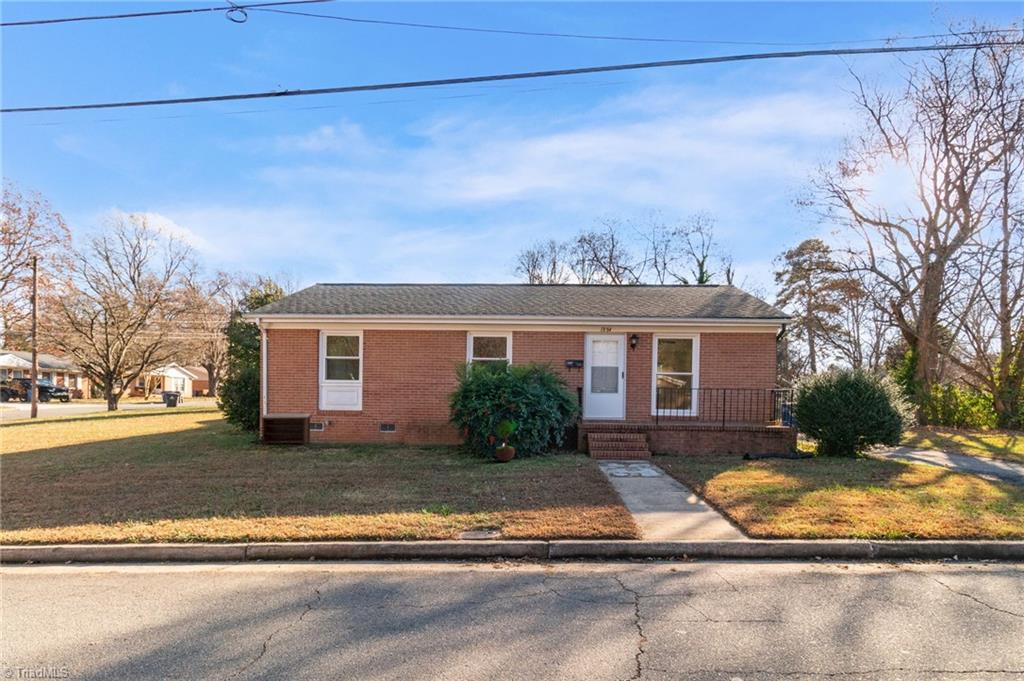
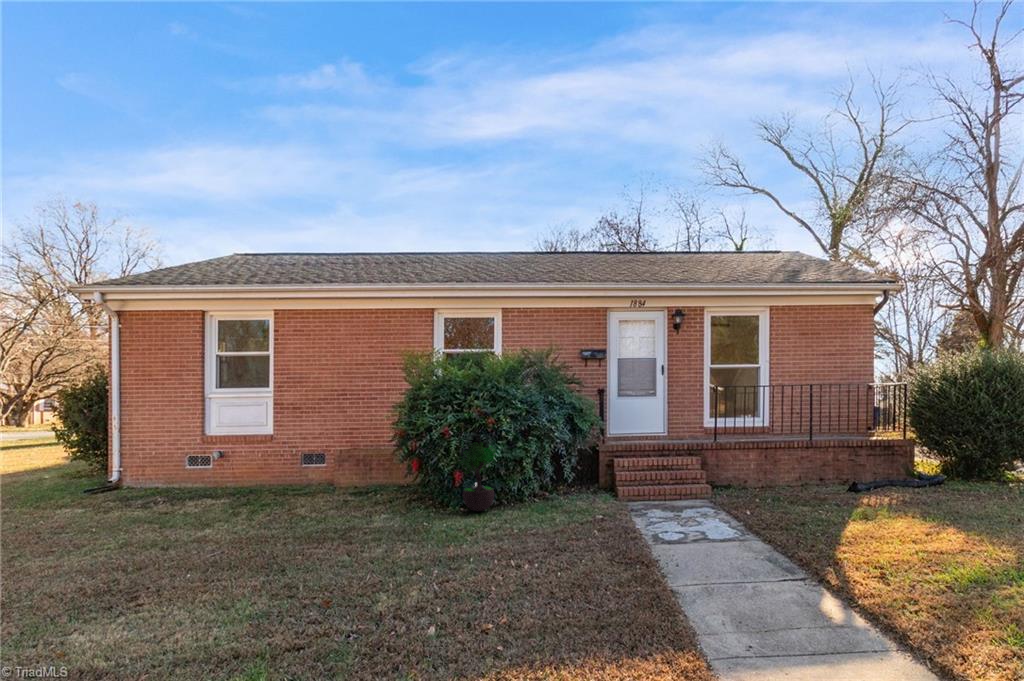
bench: present [261,414,312,445] -> none [116,440,198,489]

